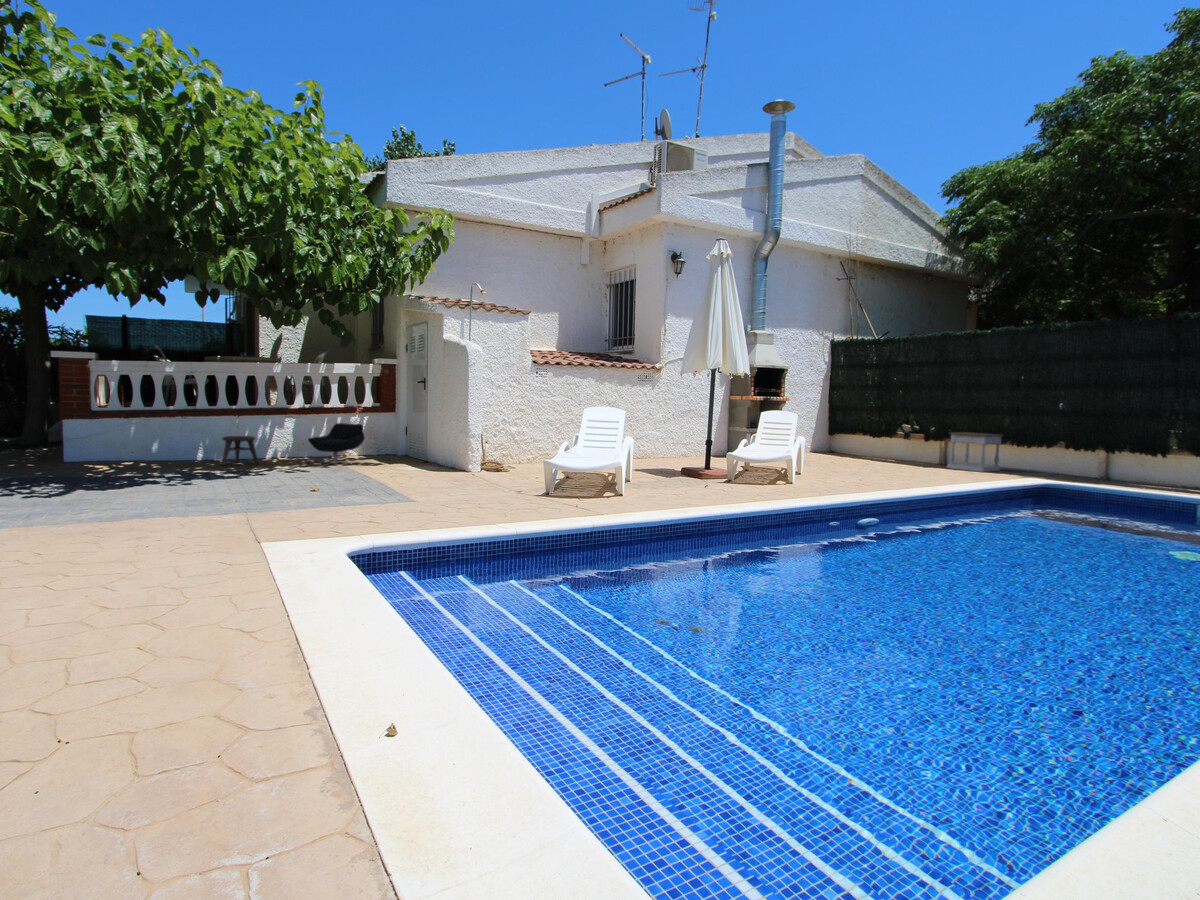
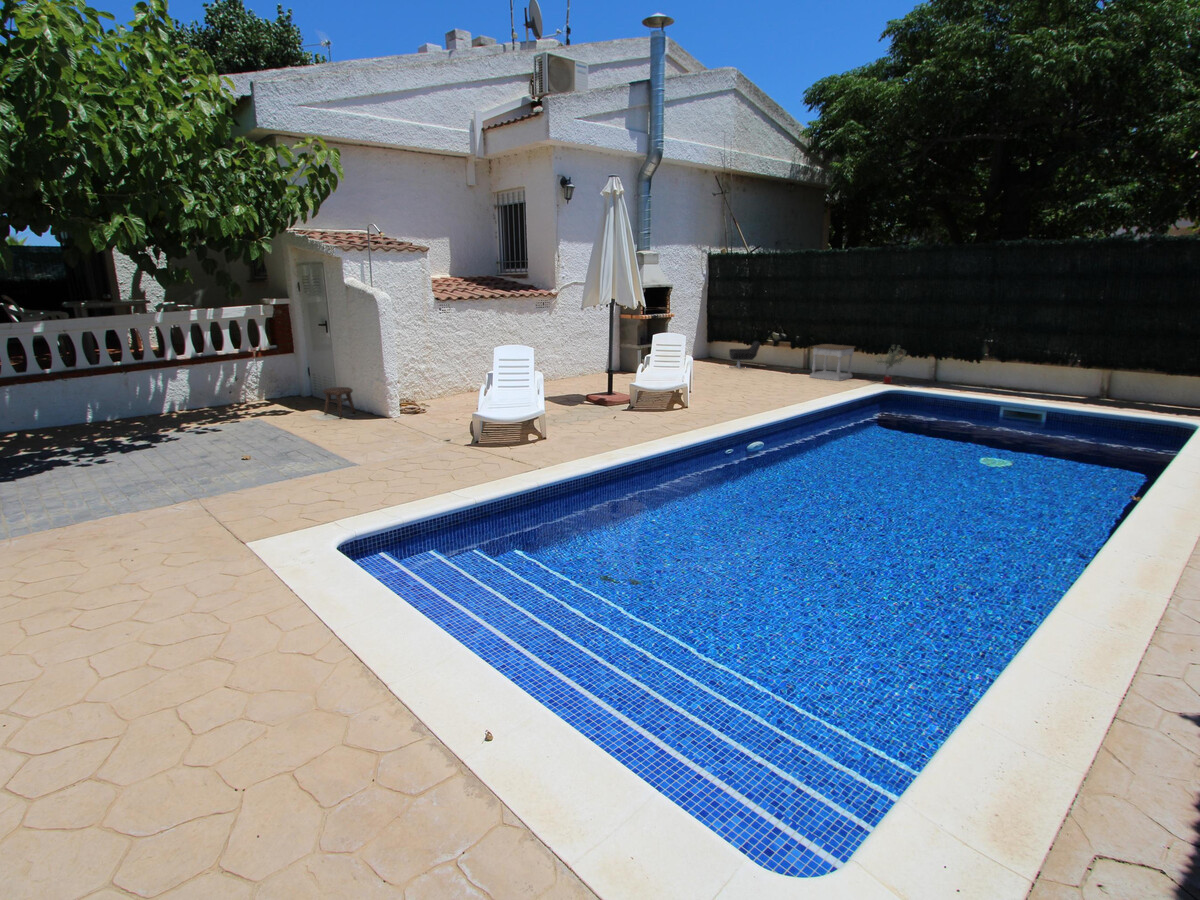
lounge chair: present [308,423,365,464] -> present [729,341,761,369]
potted tree: none [1028,431,1069,477] -> present [876,345,906,384]
stool: present [222,436,258,466] -> present [323,387,355,418]

